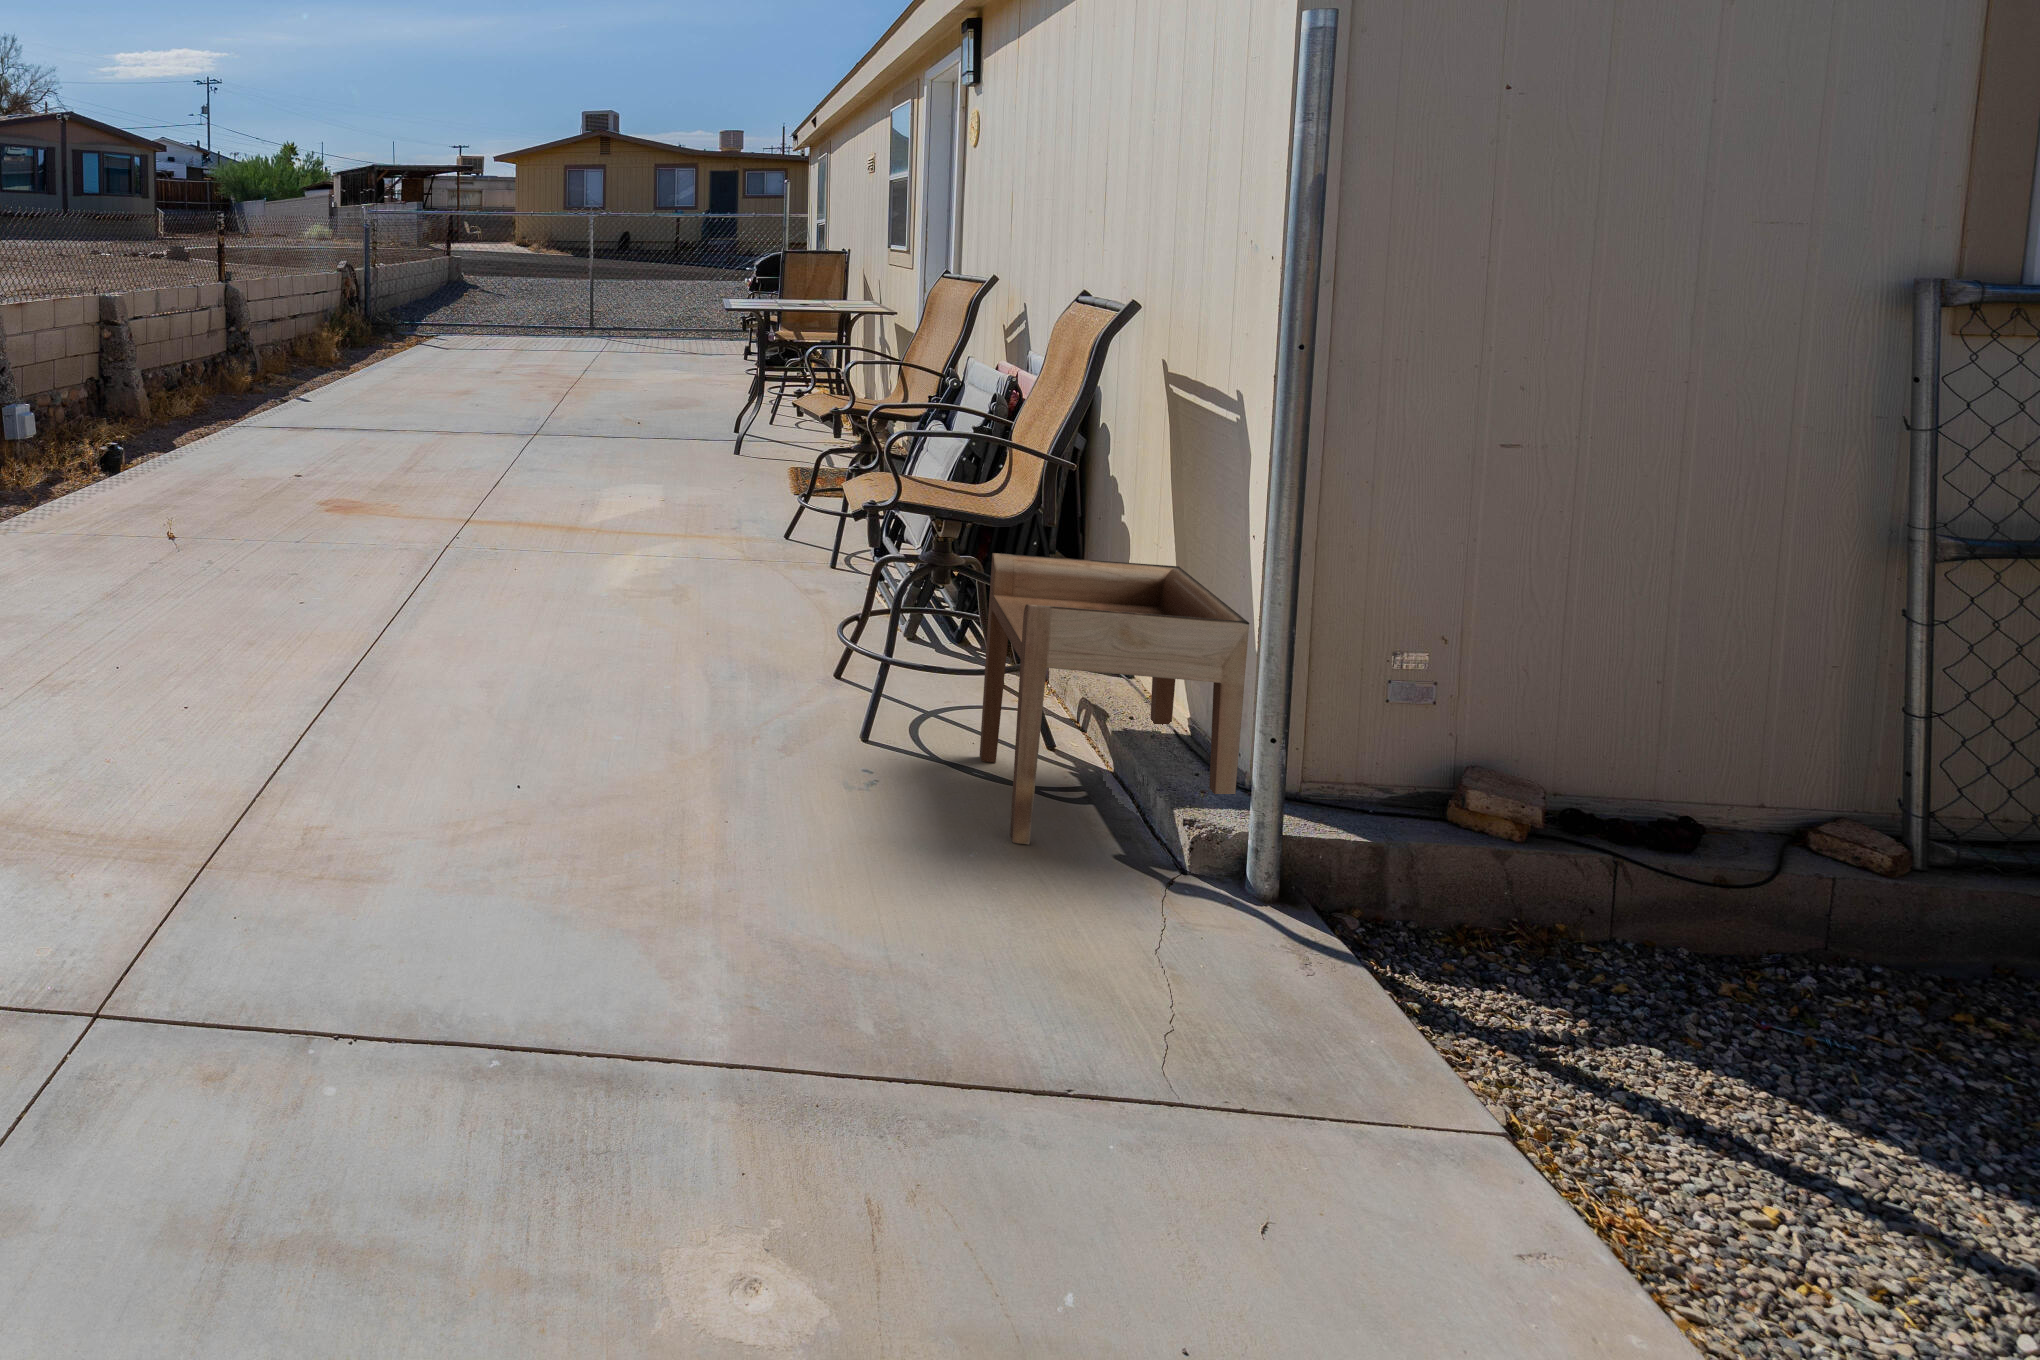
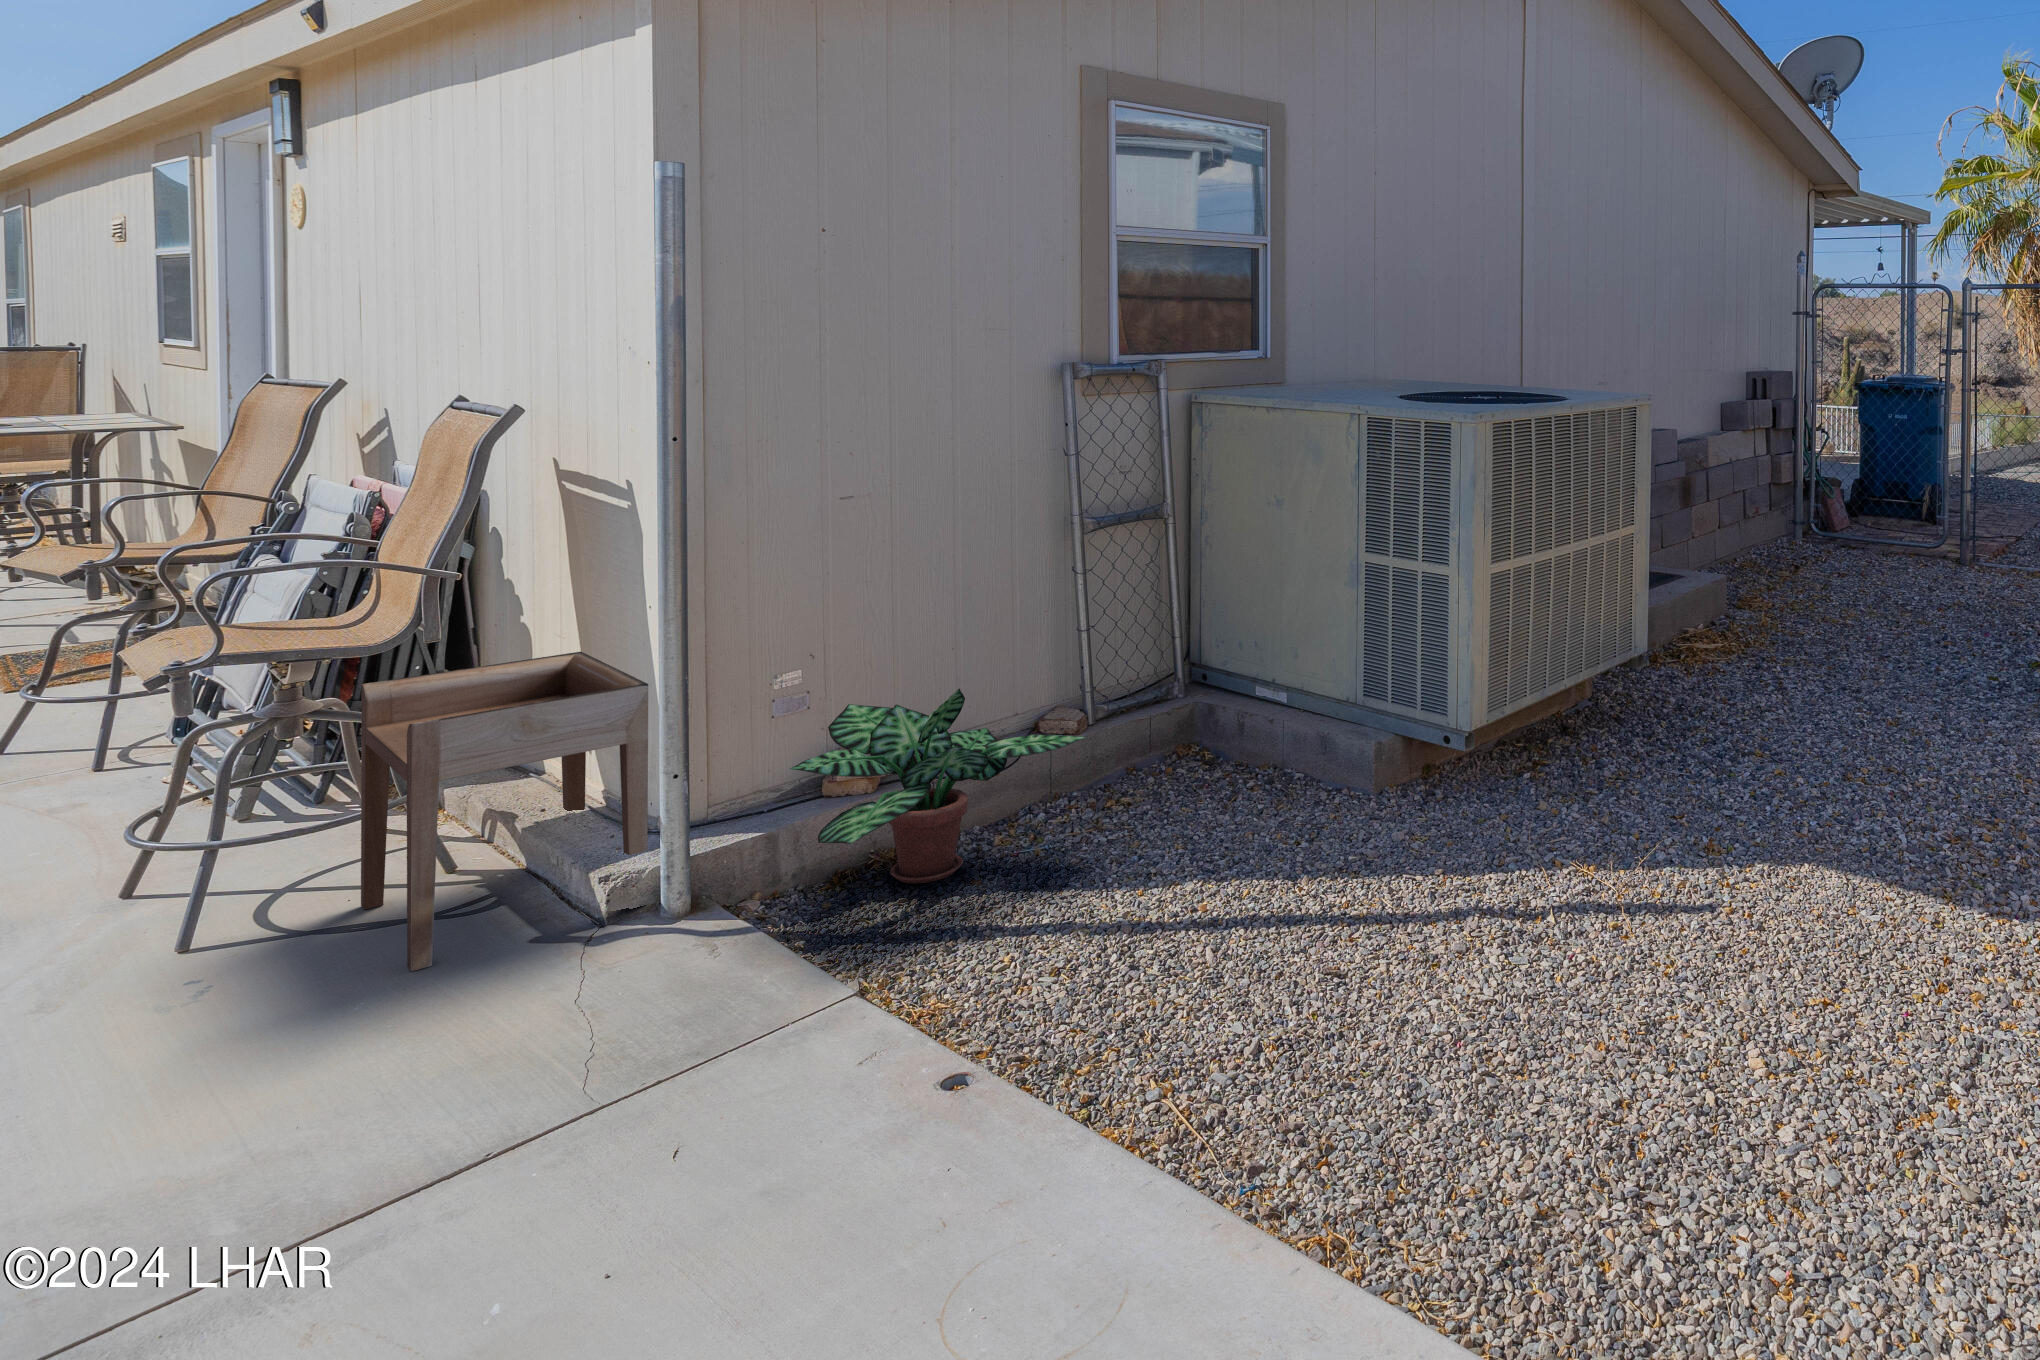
potted plant: none [1413,712,1937,1008] -> present [790,689,1087,883]

